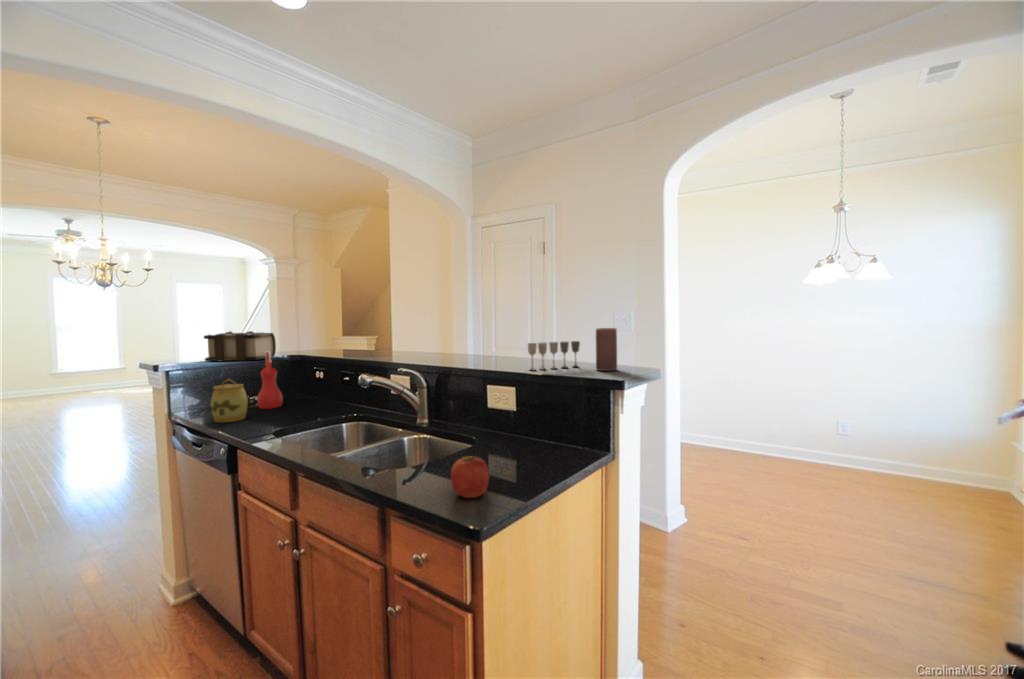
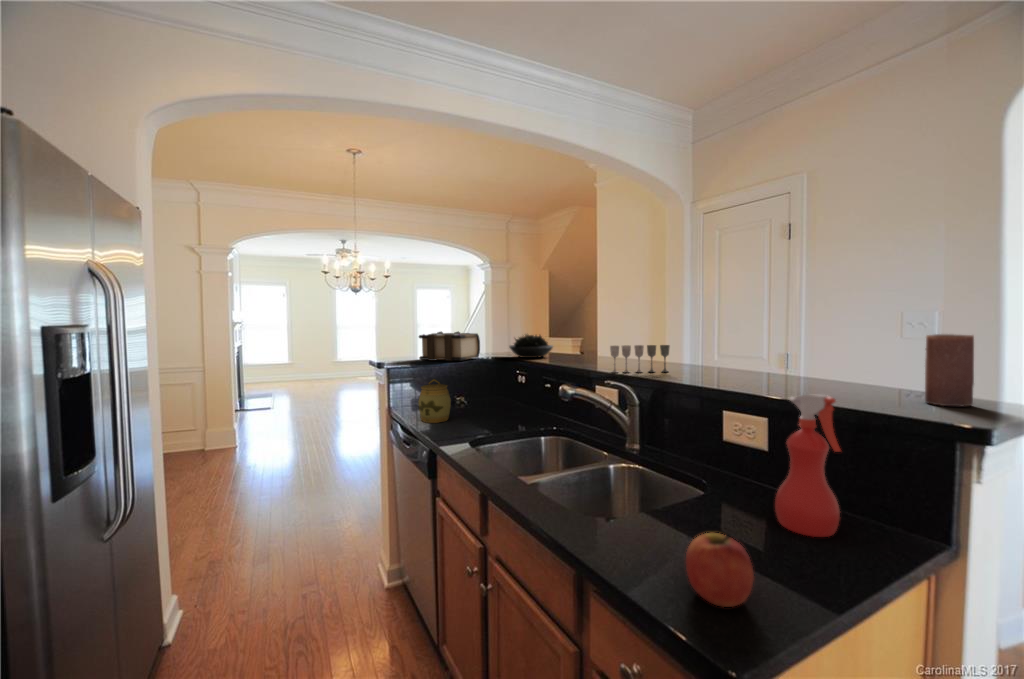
succulent plant: none [307,332,352,355] -> present [509,334,553,358]
wine glass: present [528,341,580,370] -> present [610,345,670,373]
spray bottle: present [257,351,283,409] -> present [775,395,841,537]

